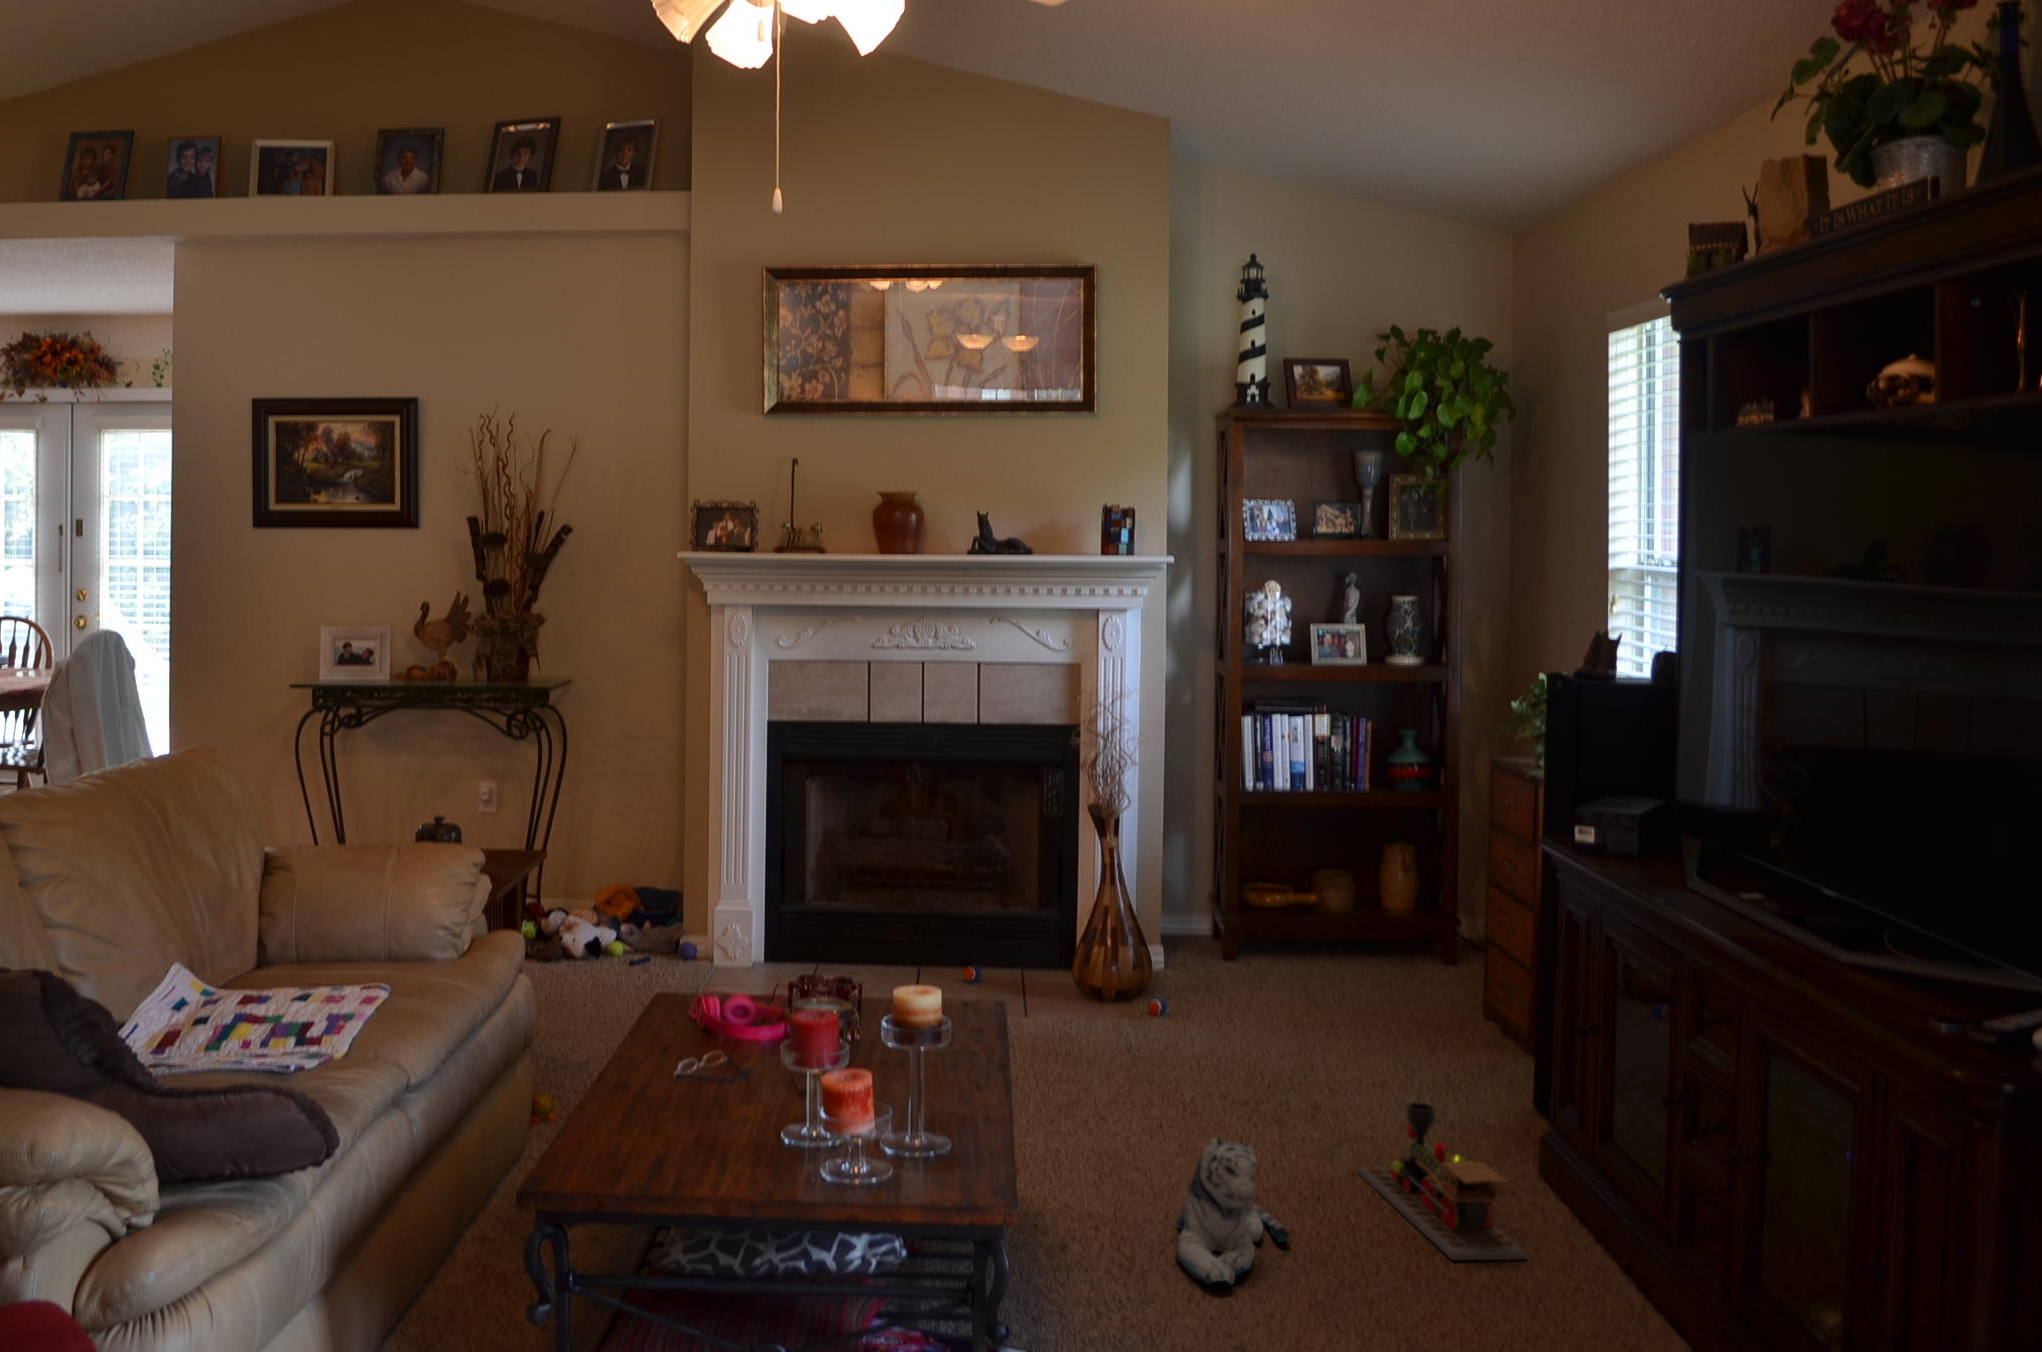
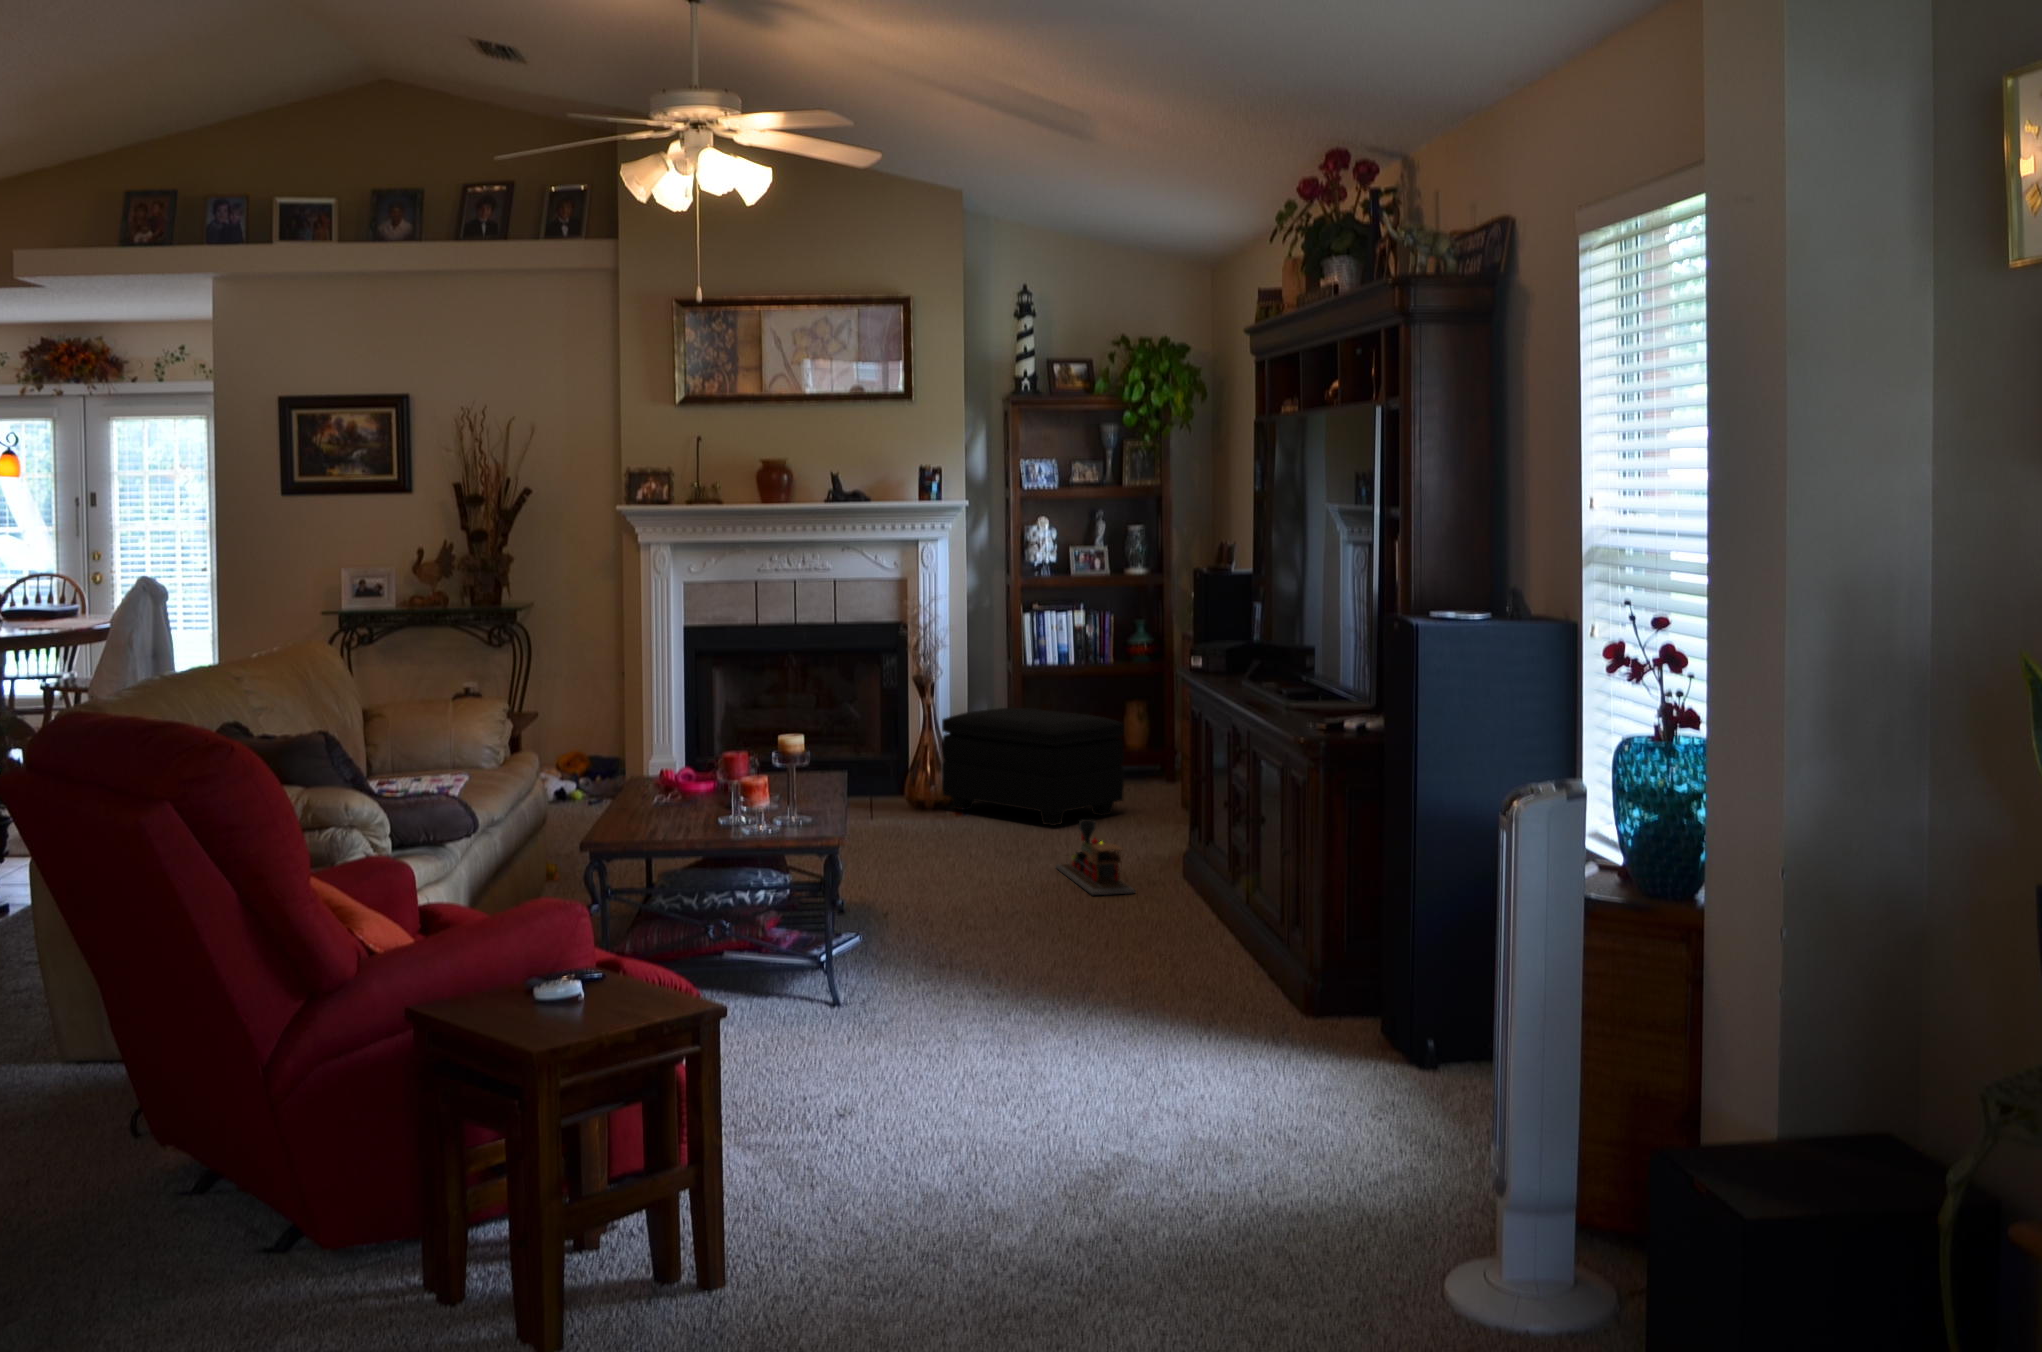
footstool: none [1134,863,1419,1062] -> present [942,708,1124,826]
plush toy: present [1176,1138,1289,1285] -> none [933,832,1002,909]

